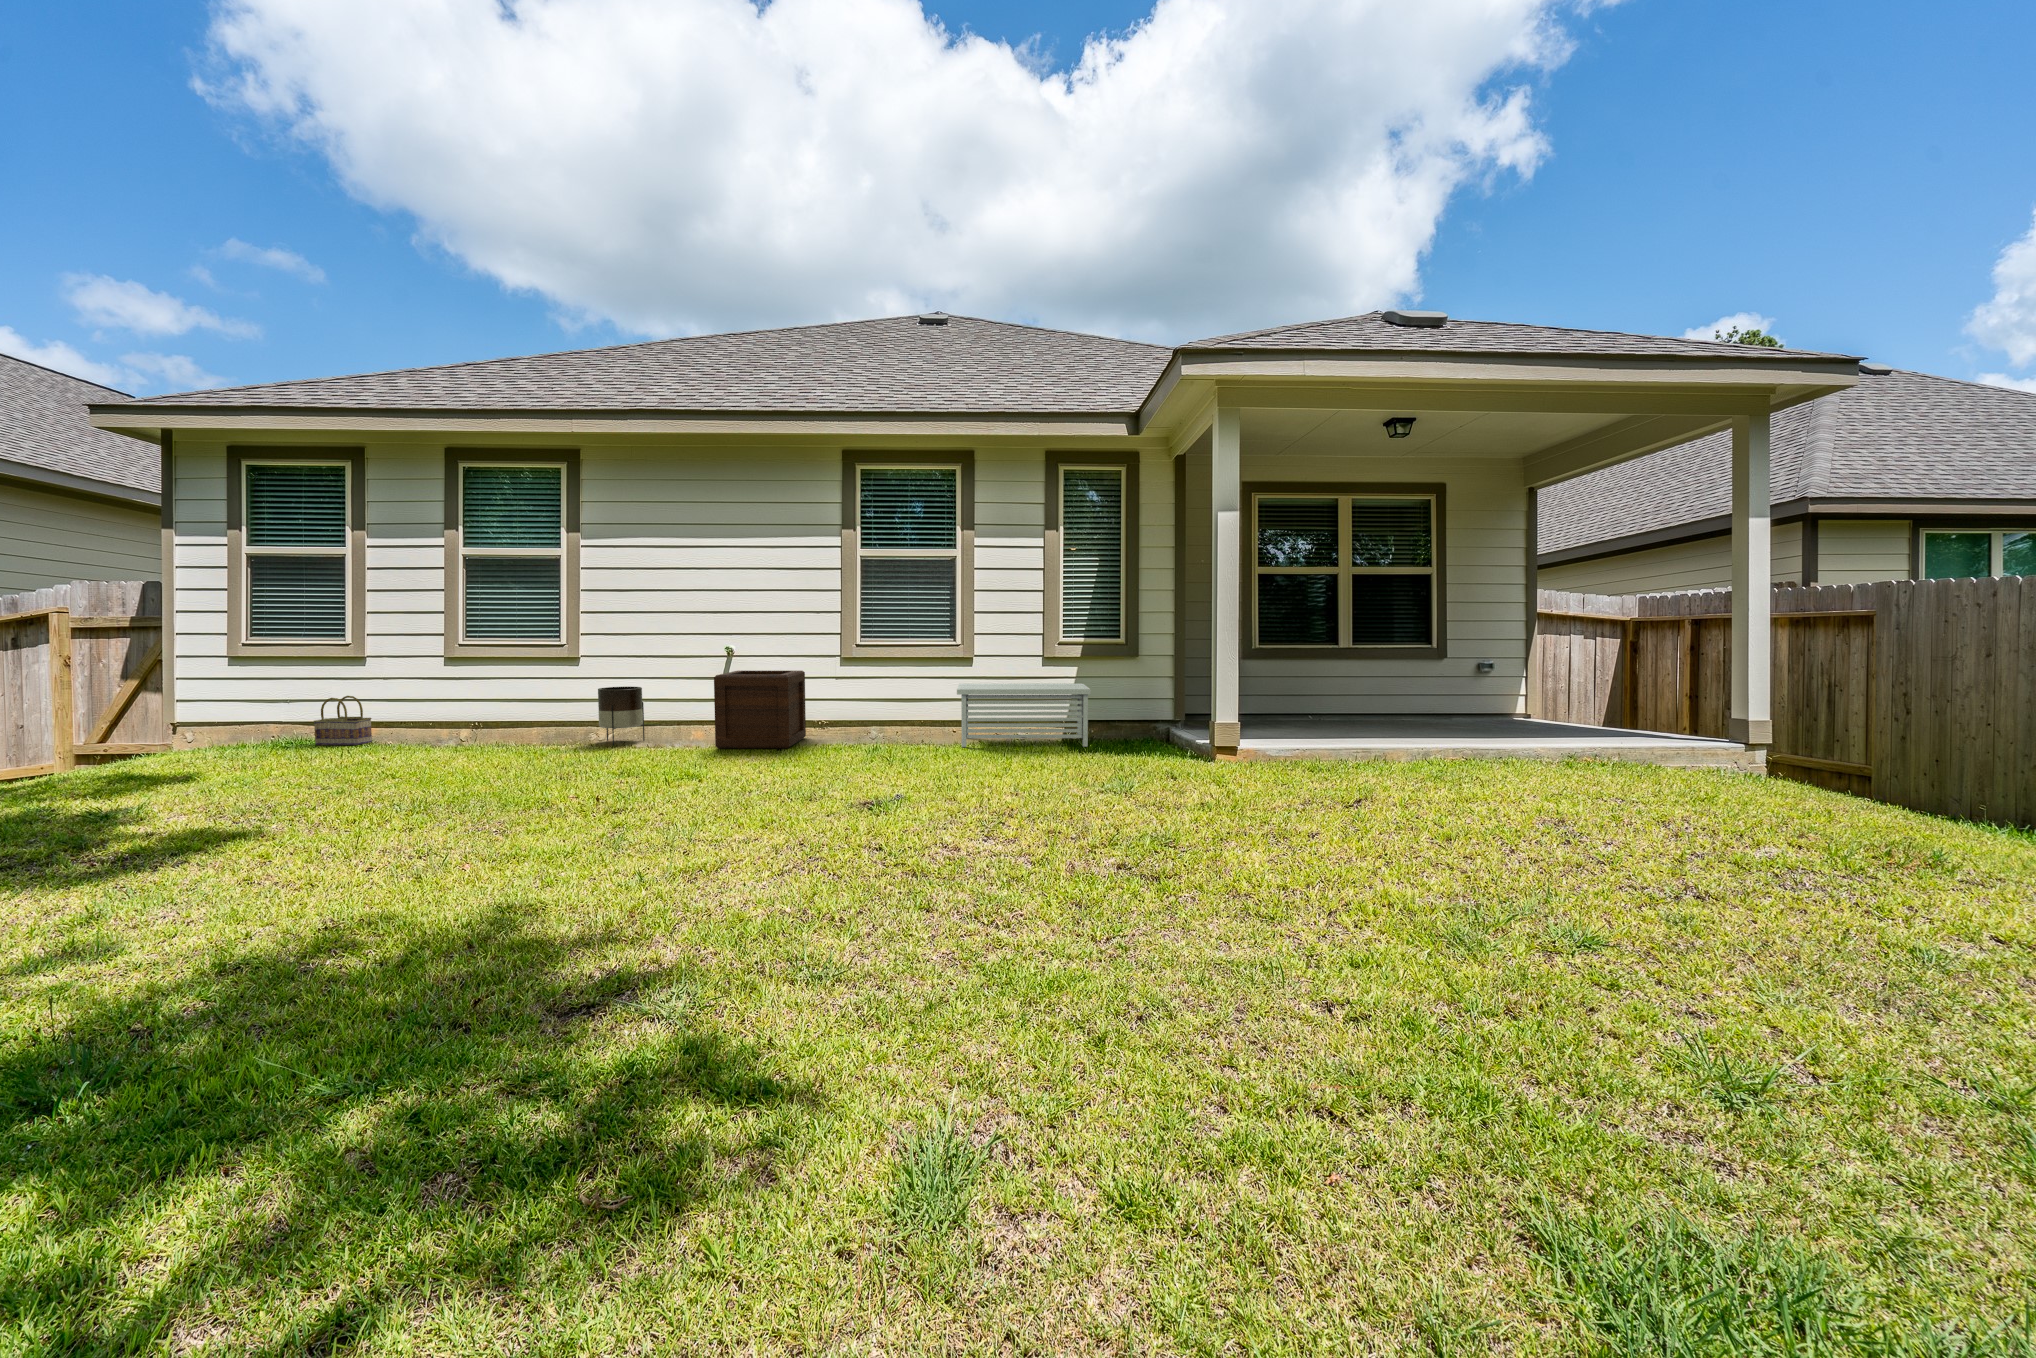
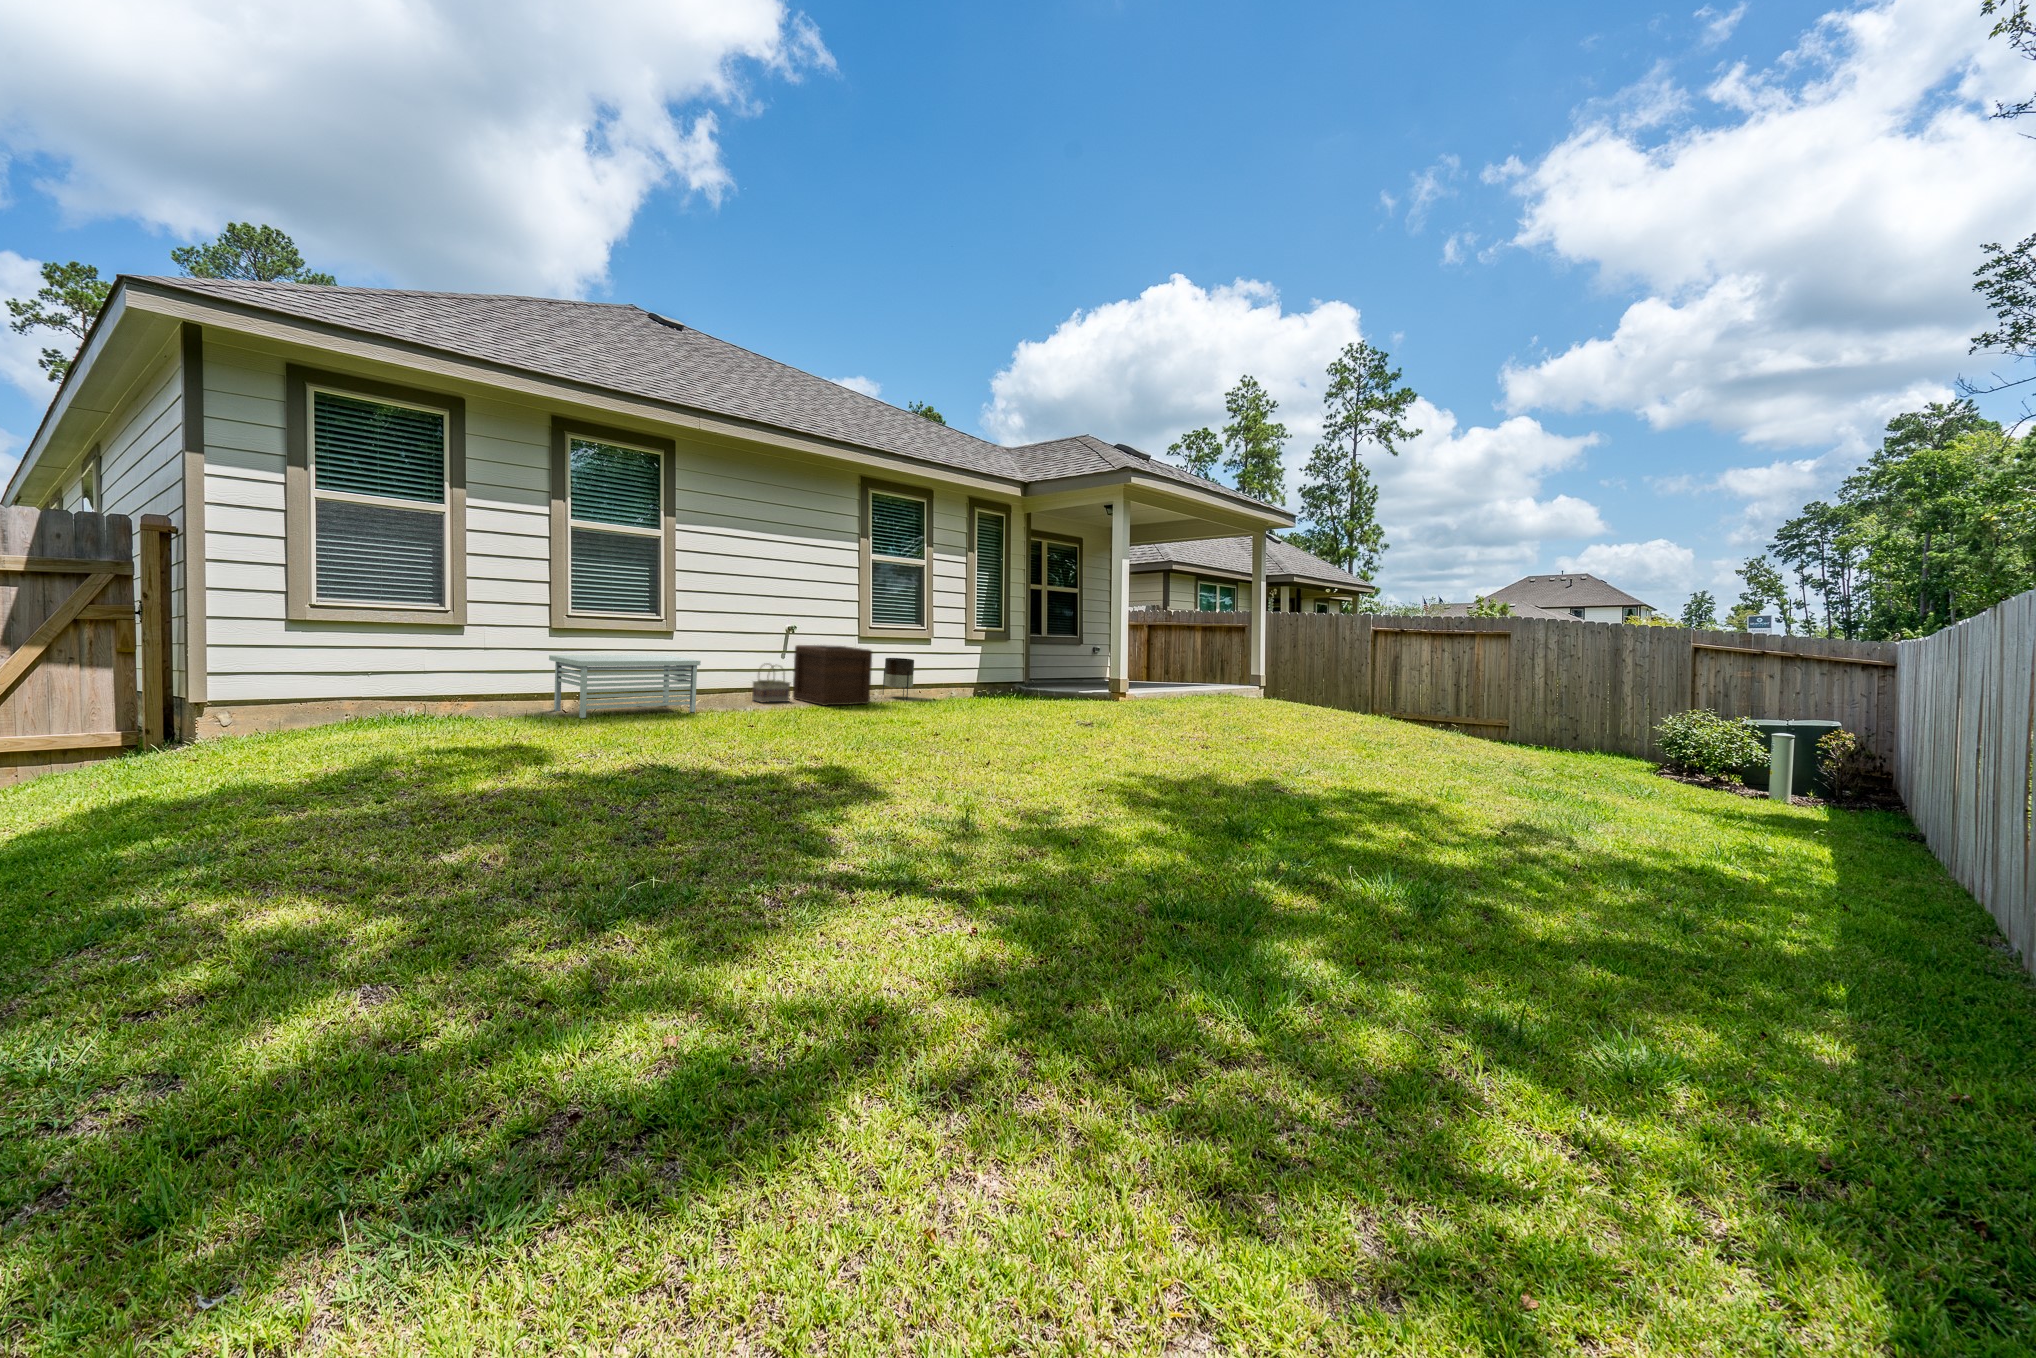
storage bench: present [957,683,1091,747] -> present [549,655,701,718]
planter: present [598,687,644,745] -> present [883,658,914,697]
basket: present [313,696,372,745] -> present [752,664,790,703]

